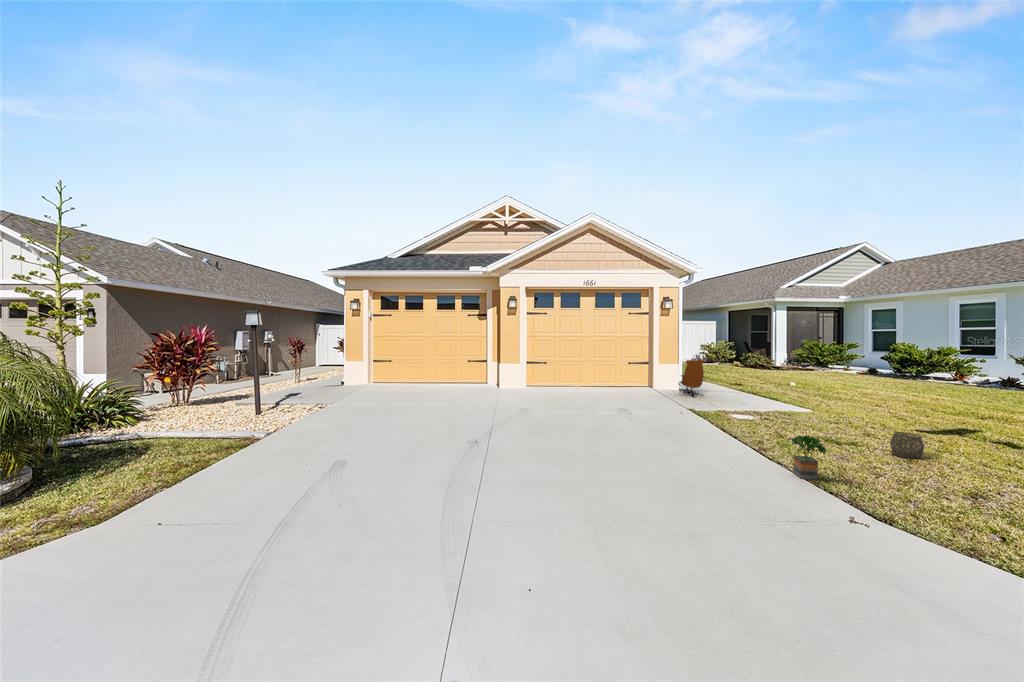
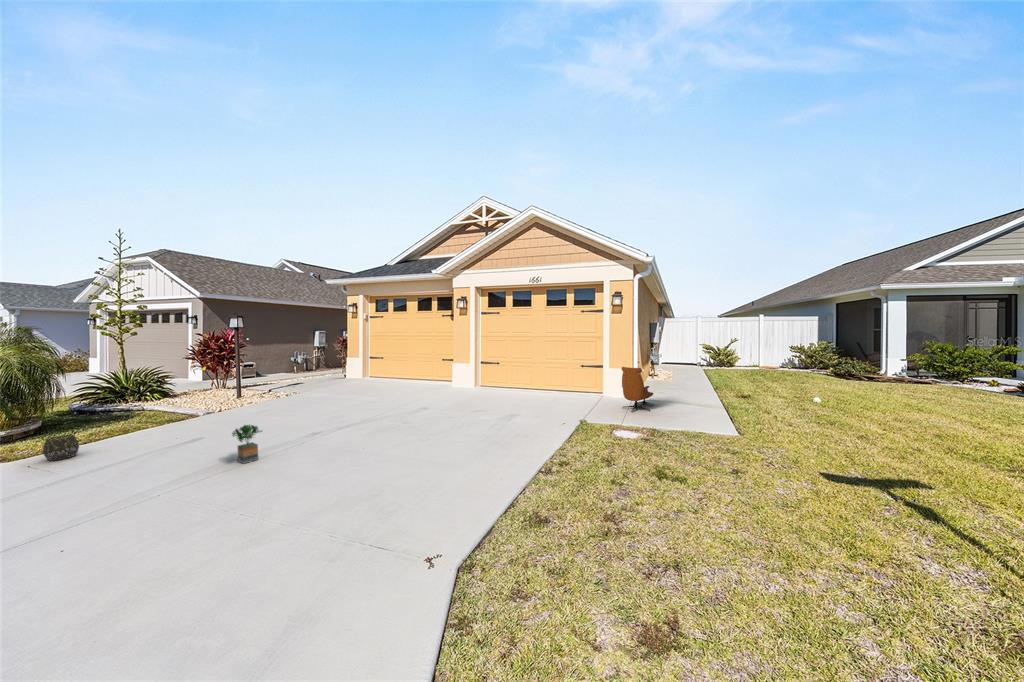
woven basket: present [890,432,924,459] -> present [43,434,79,461]
potted tree: present [791,435,826,480] -> present [232,425,262,464]

